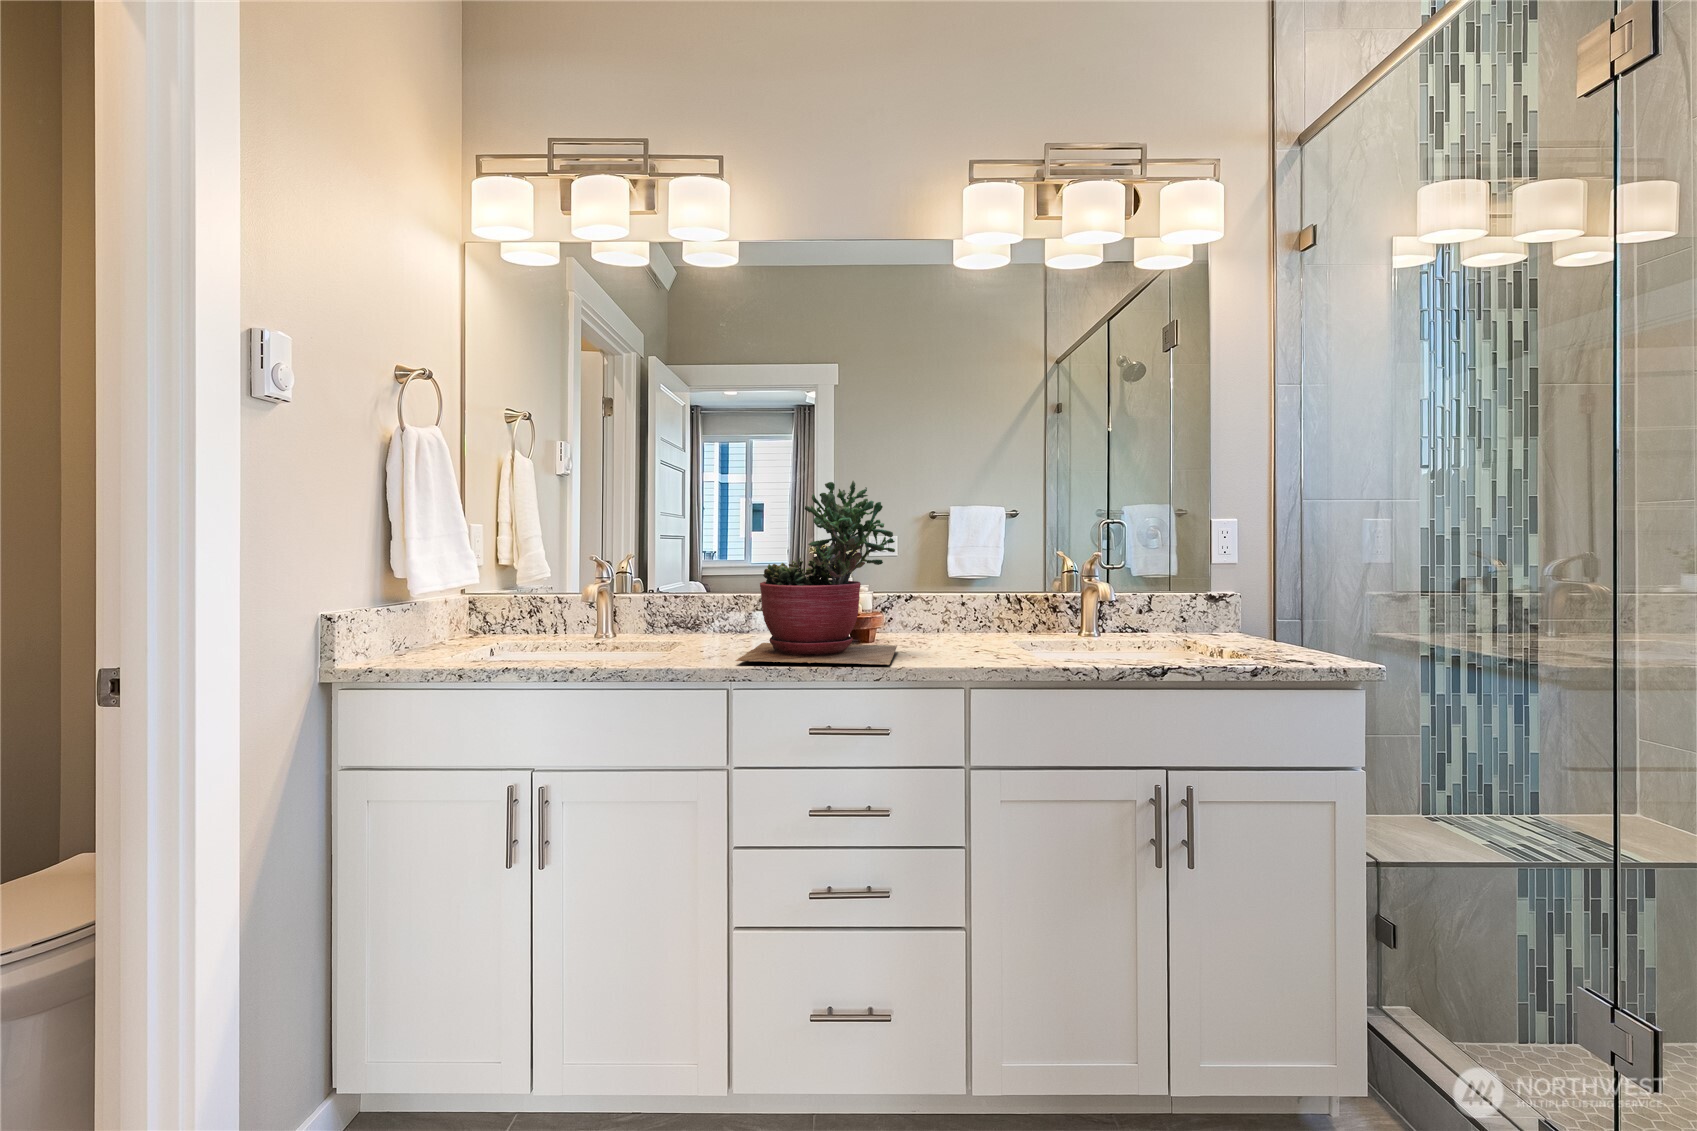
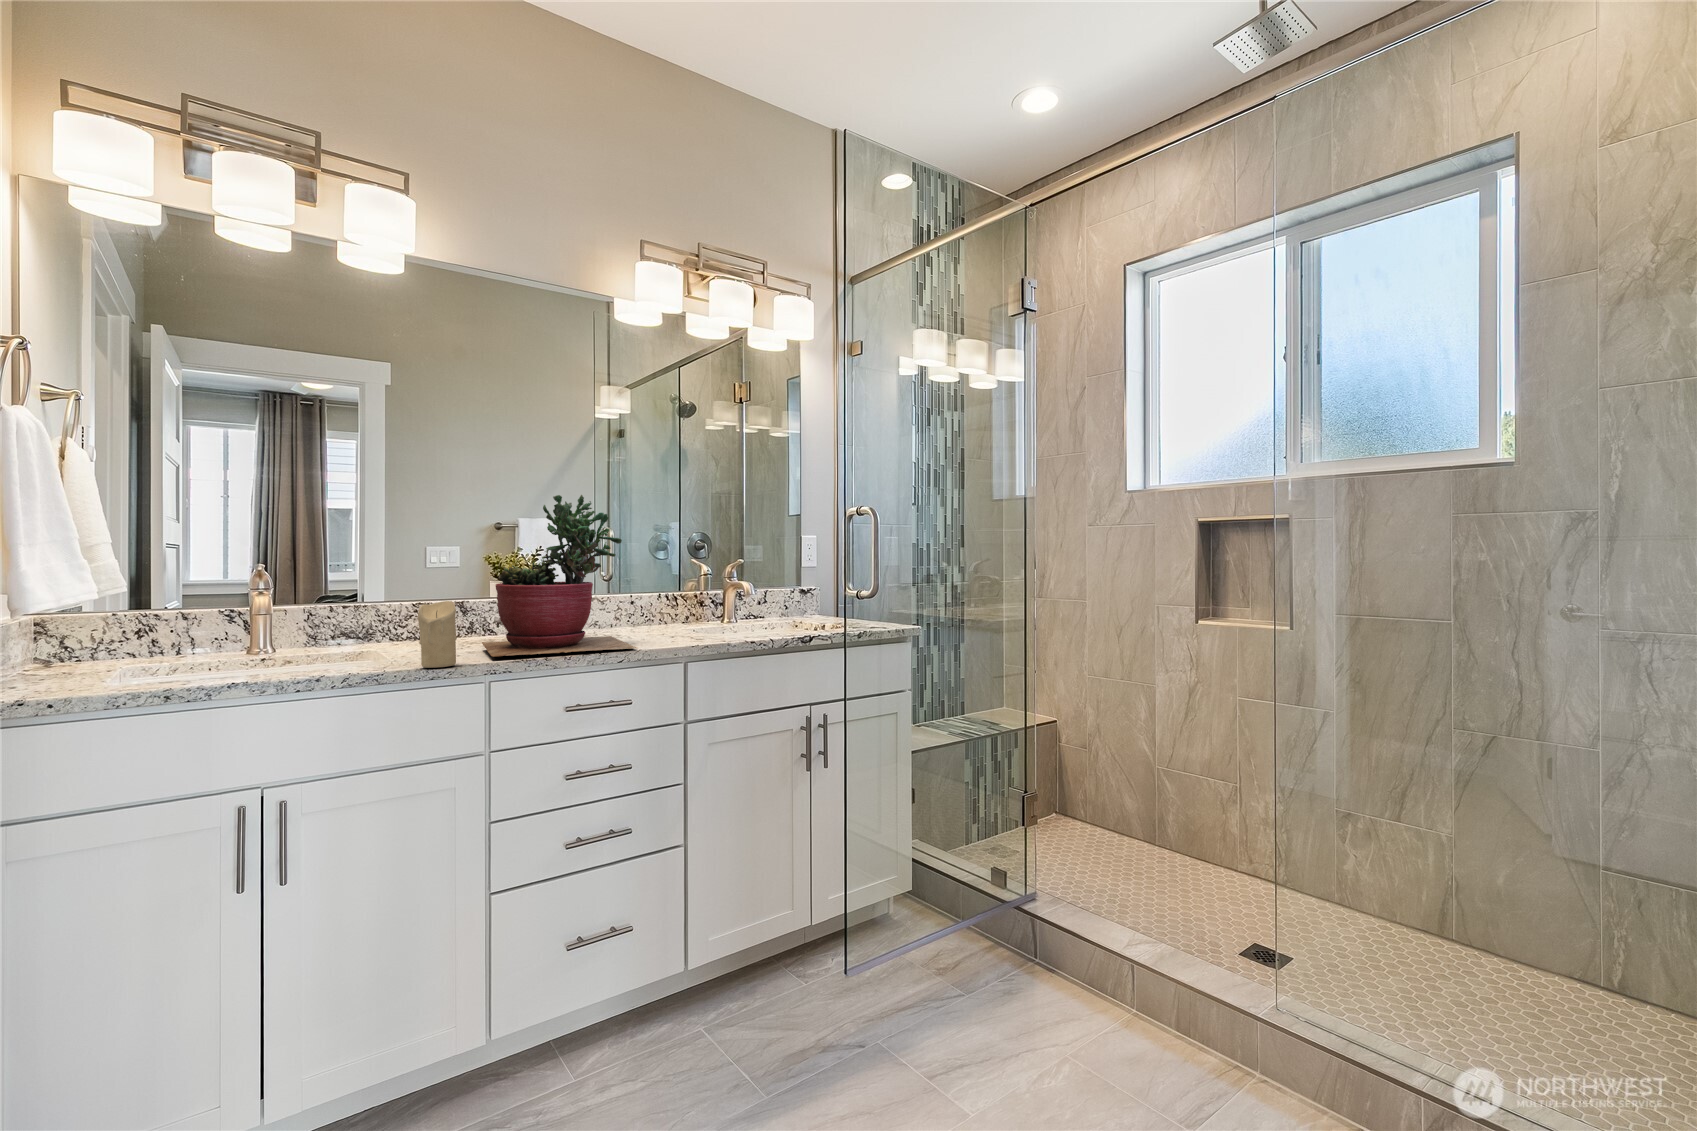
candle: none [663,600,697,668] -> present [418,601,457,668]

